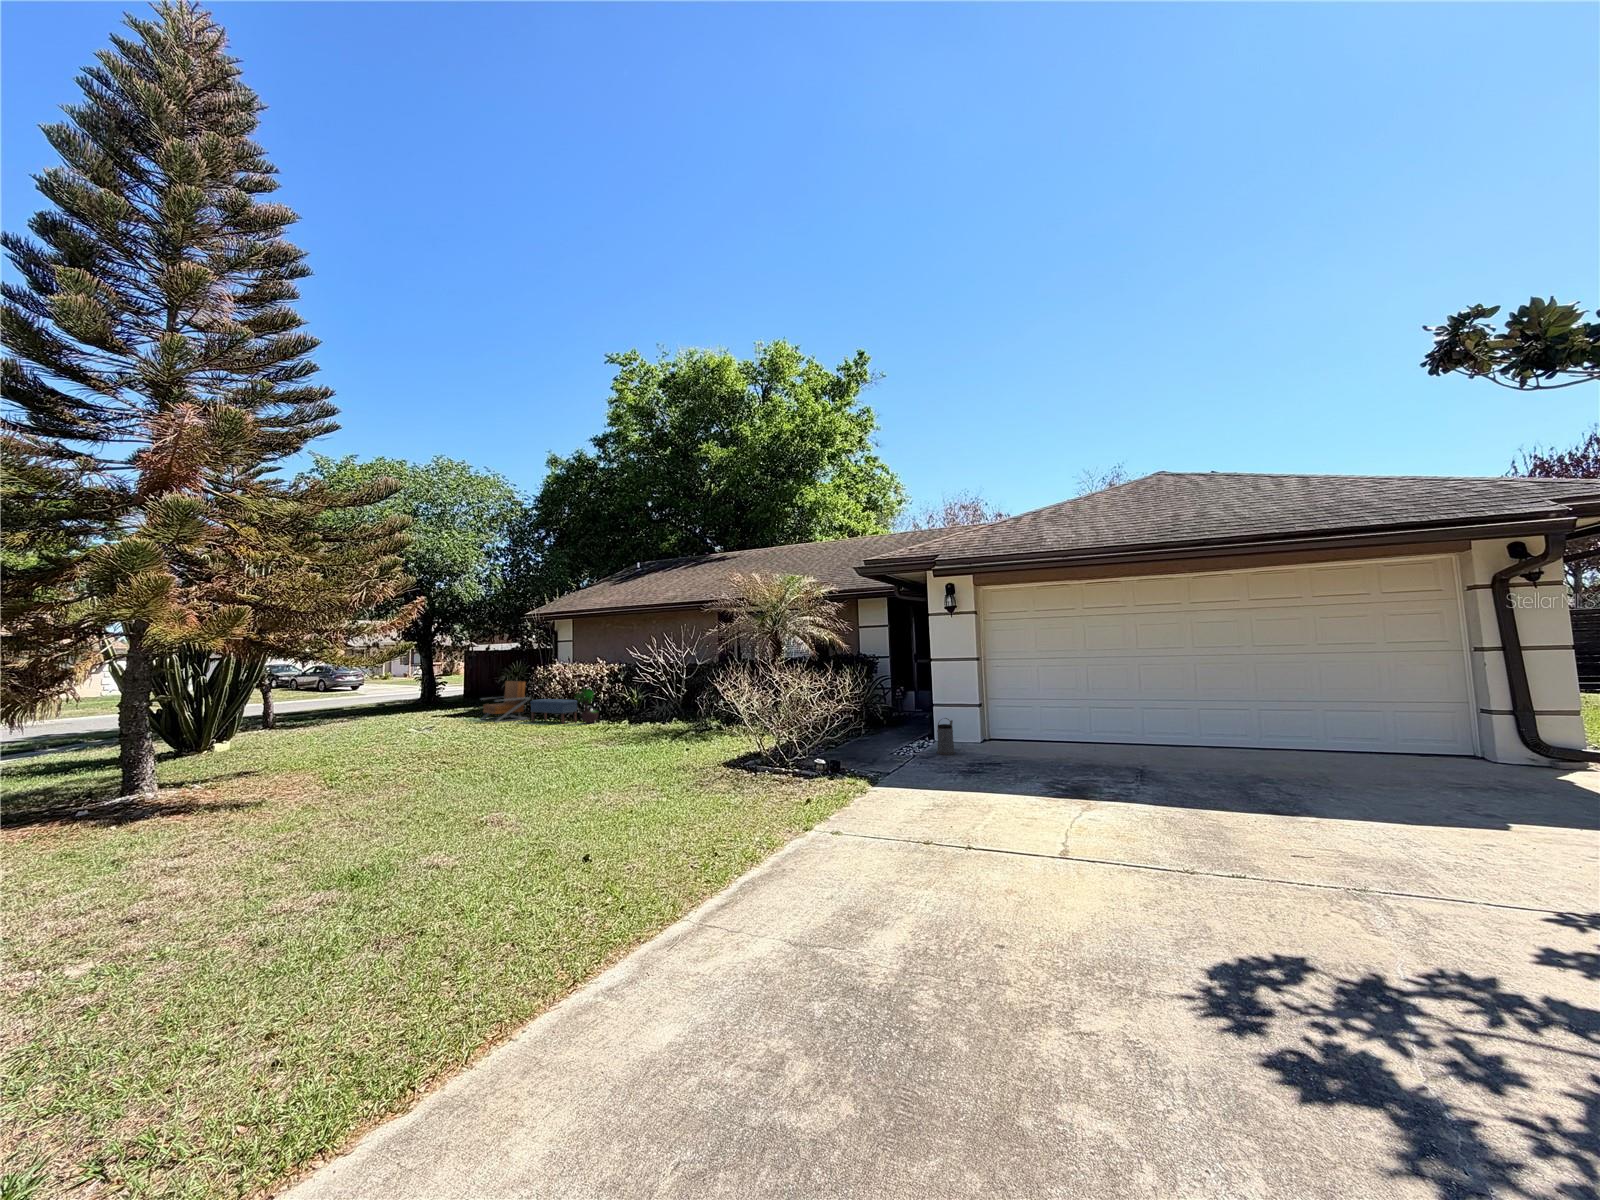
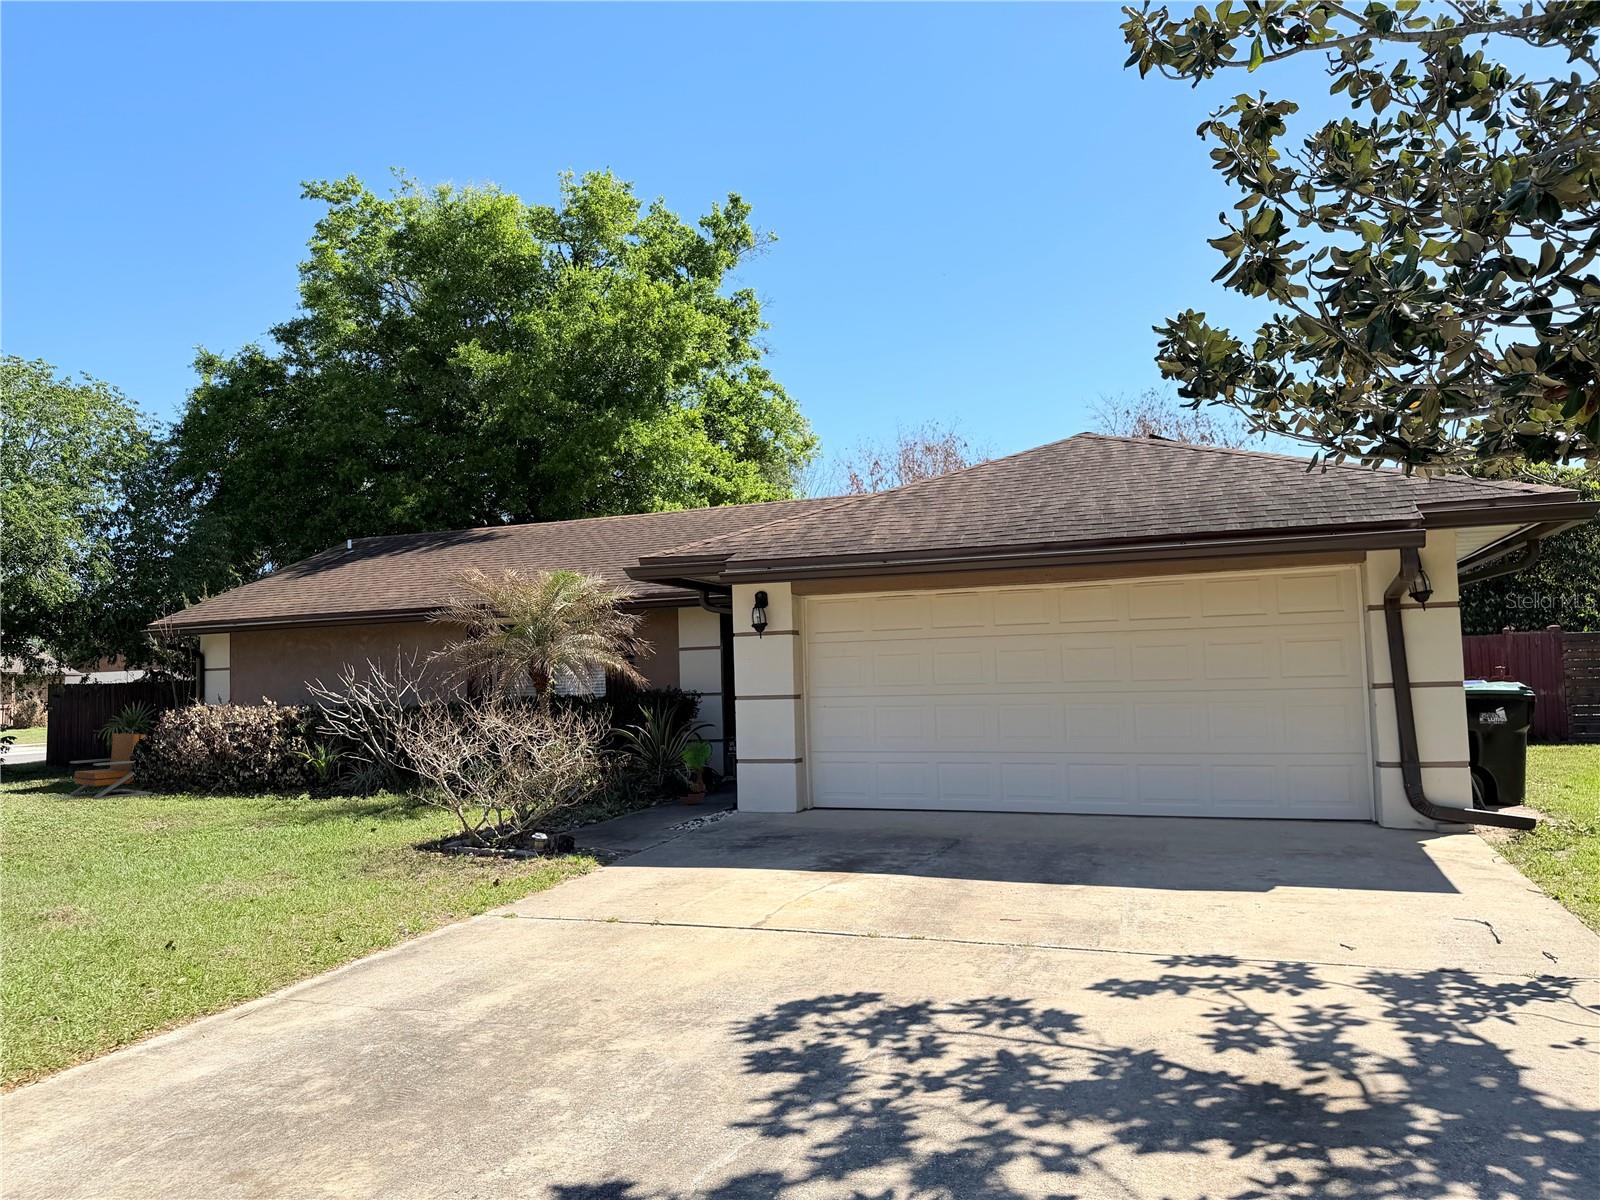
potted tree: present [576,690,598,723] -> present [680,741,712,804]
bench: present [530,699,577,724] -> none [152,761,229,801]
watering can: present [937,718,955,755] -> none [727,781,756,831]

